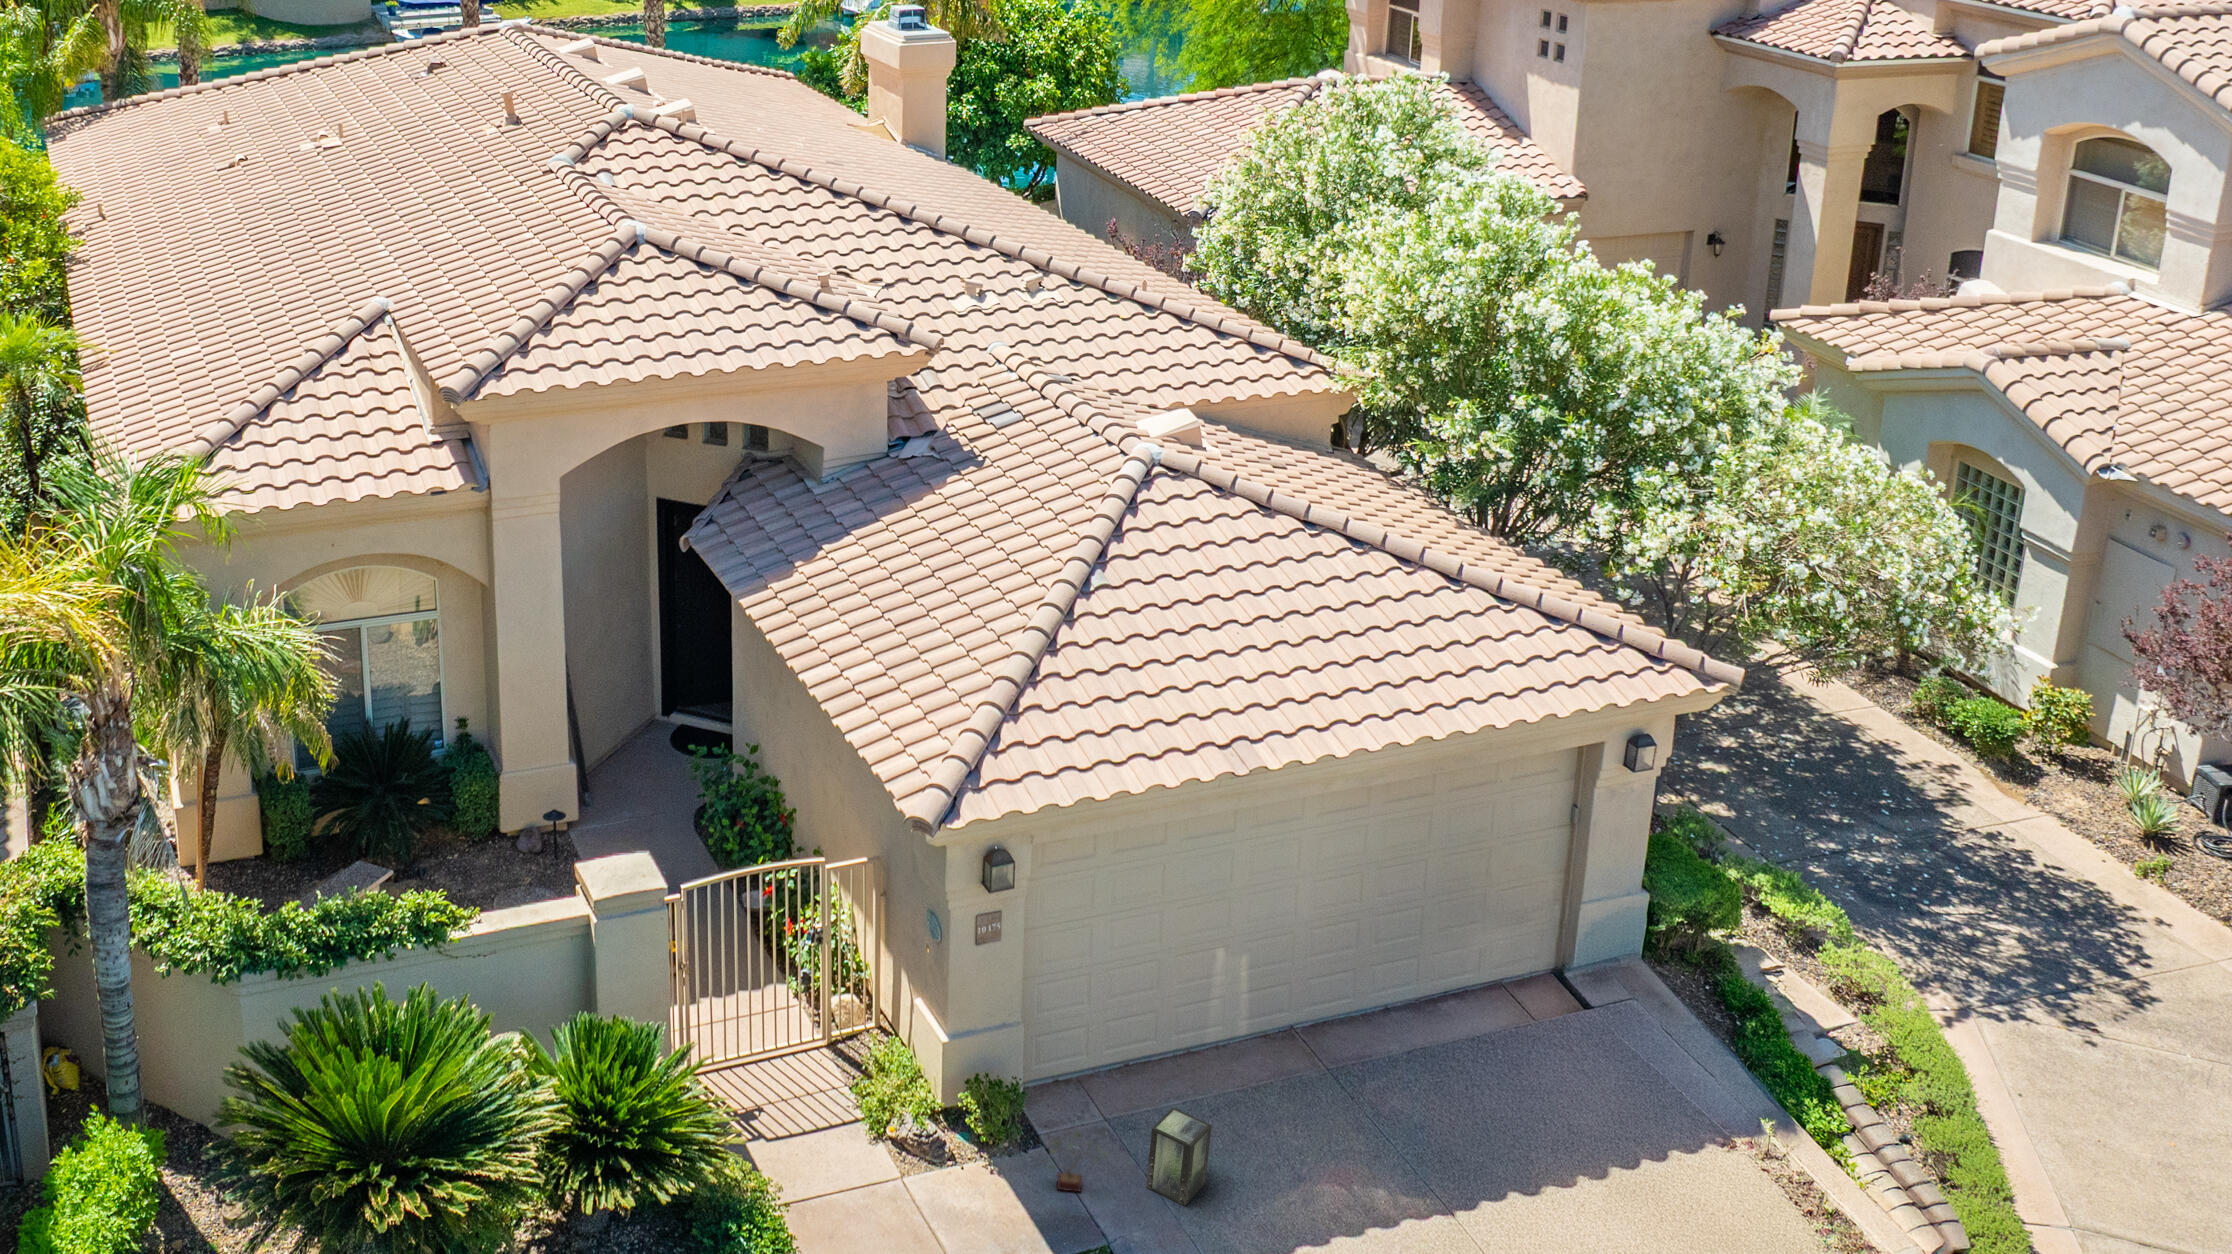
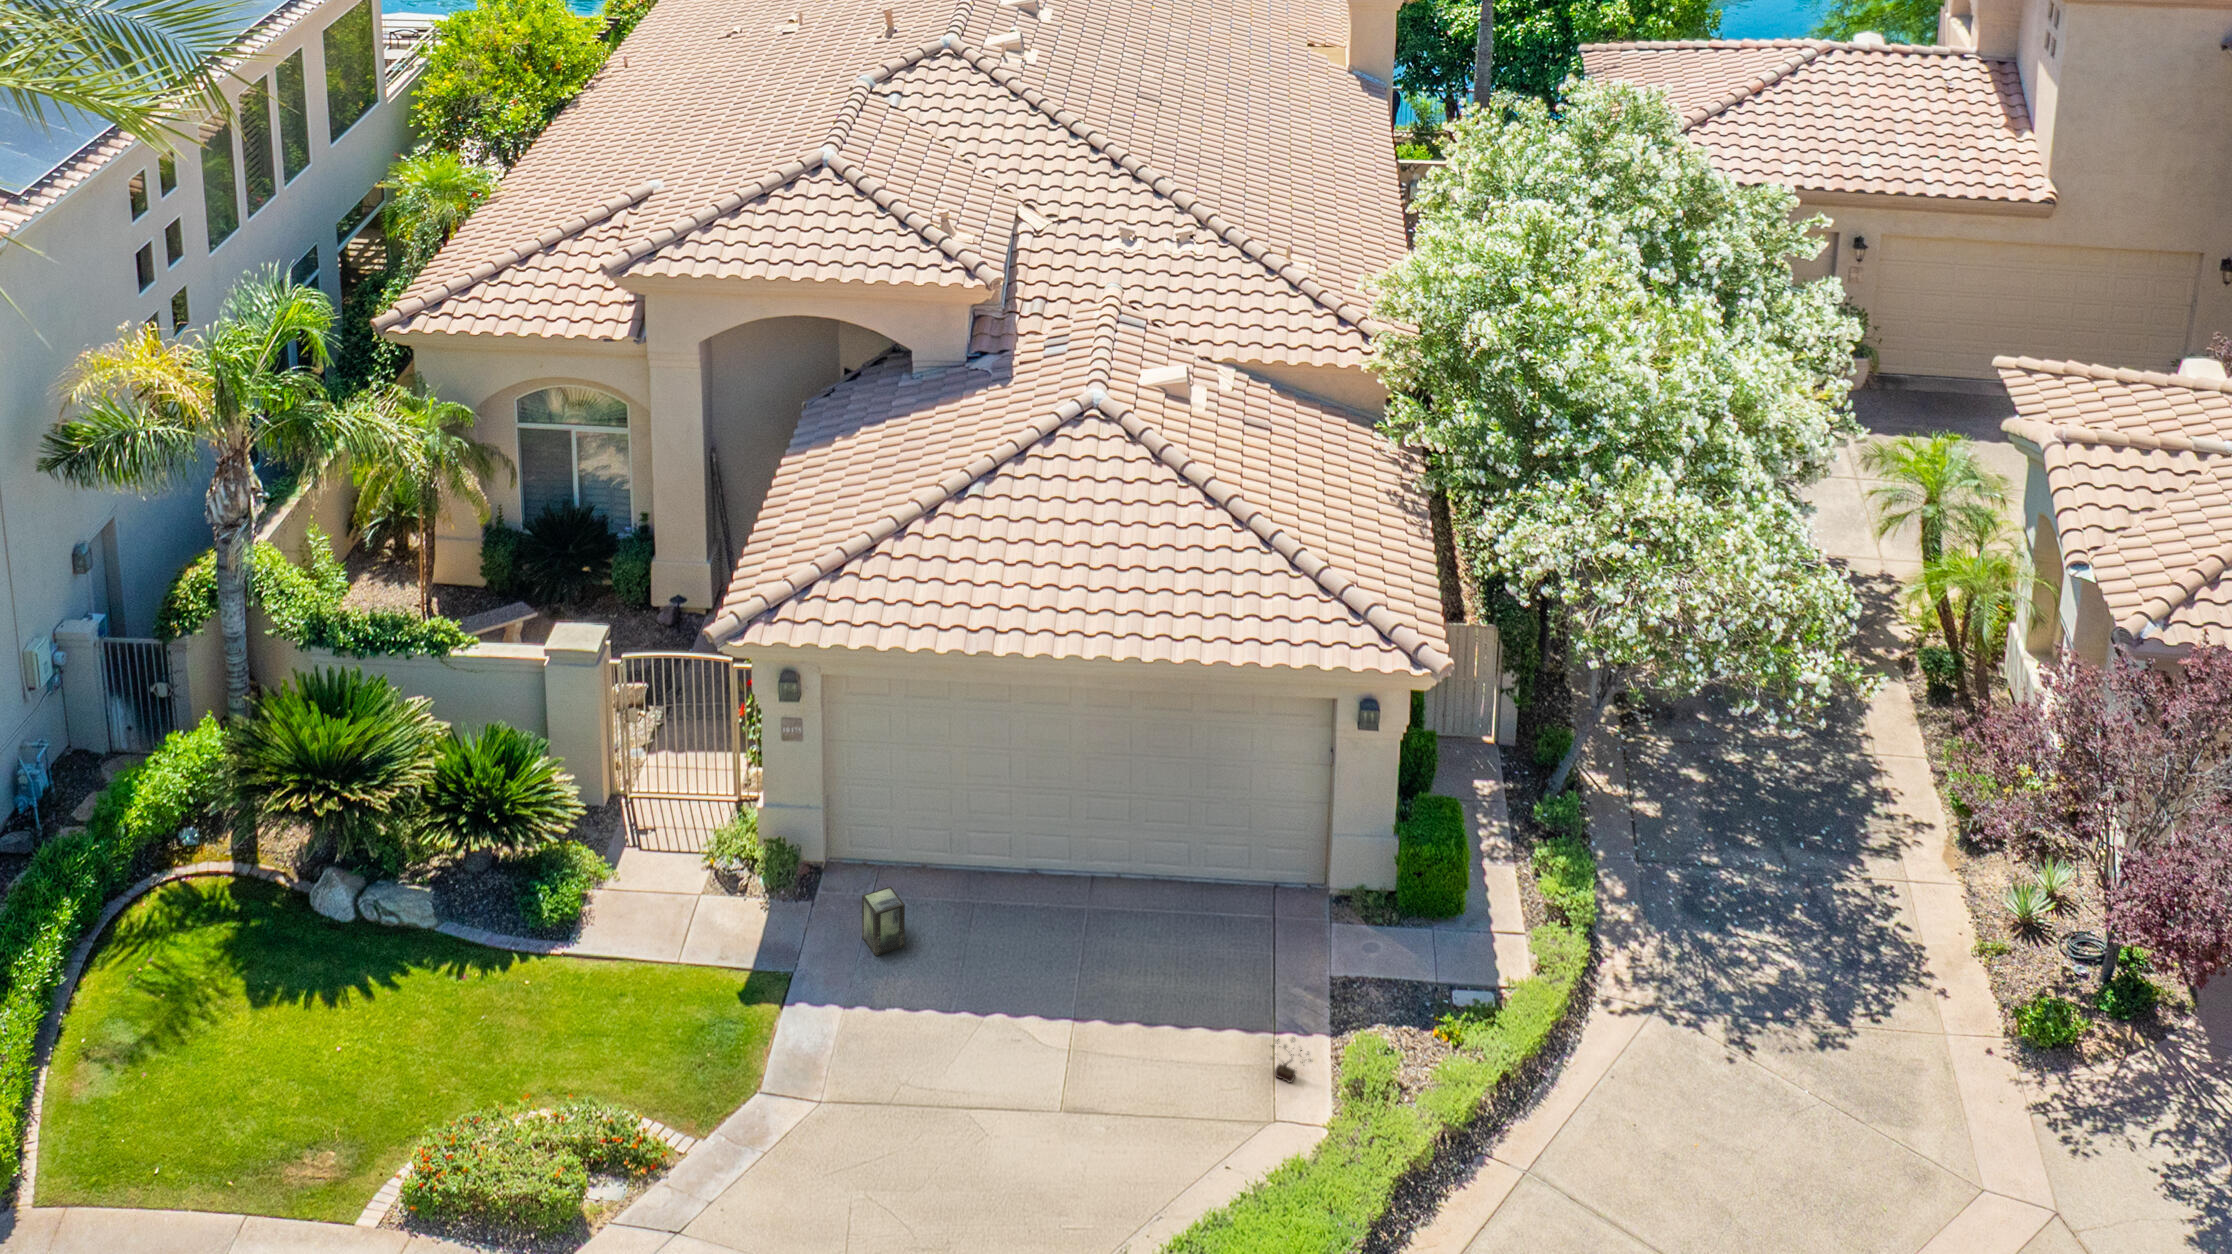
potted plant: present [1052,1134,1096,1192] -> present [1272,1039,1311,1083]

